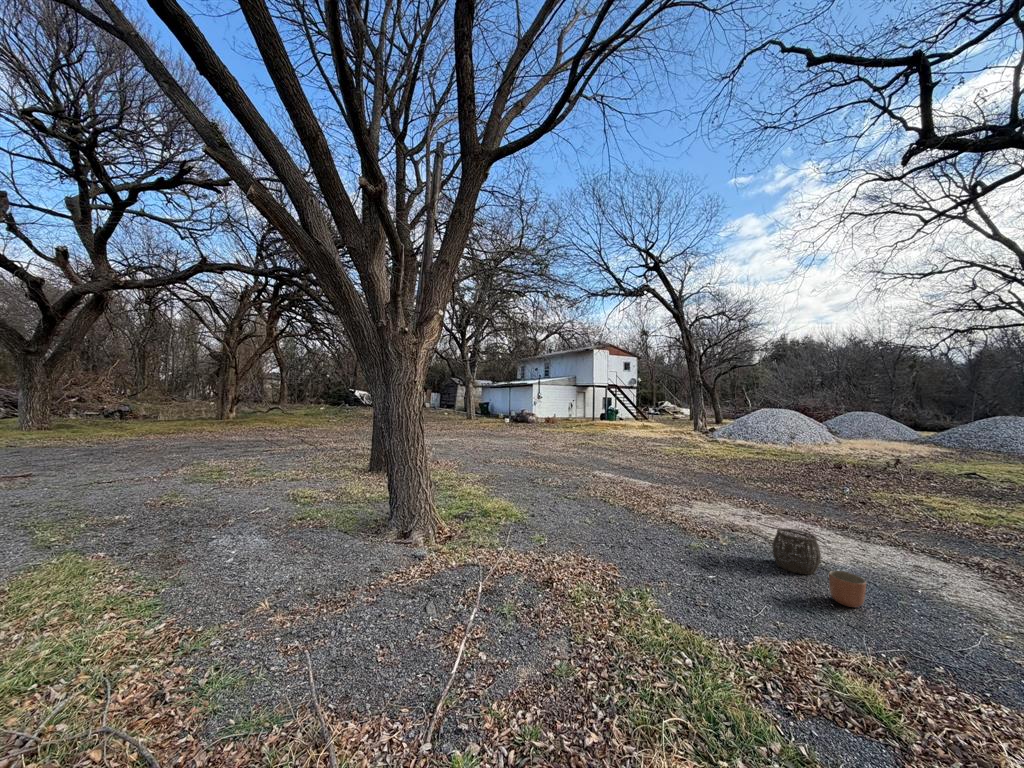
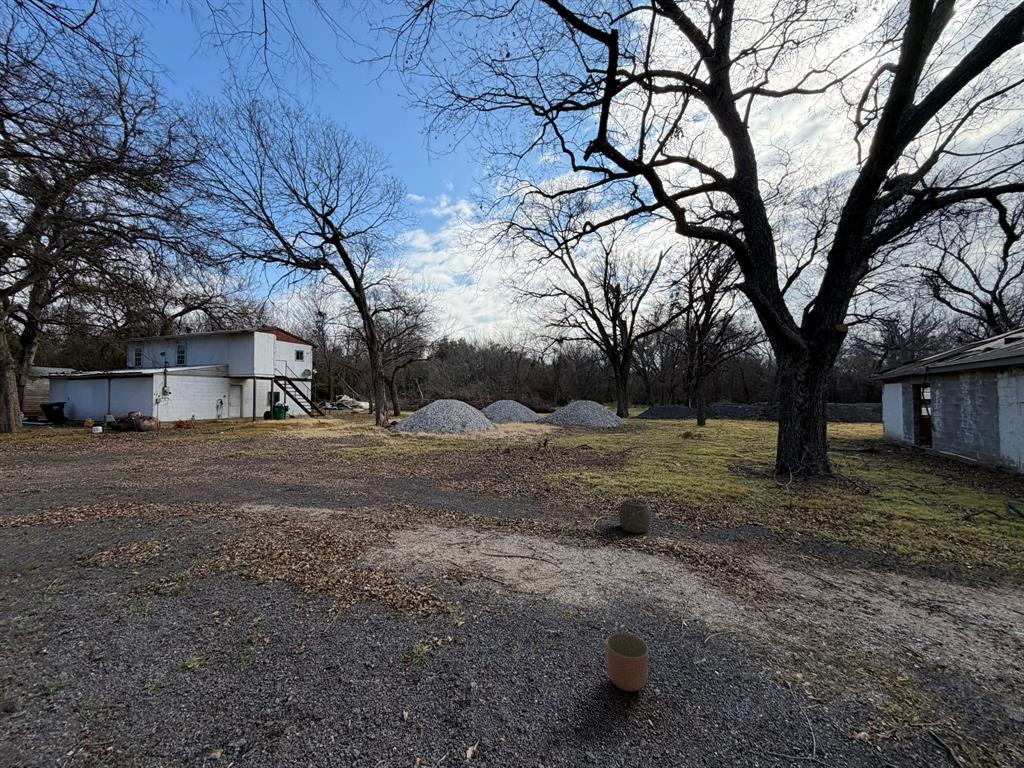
woven basket: present [772,528,821,575] -> present [619,499,652,533]

